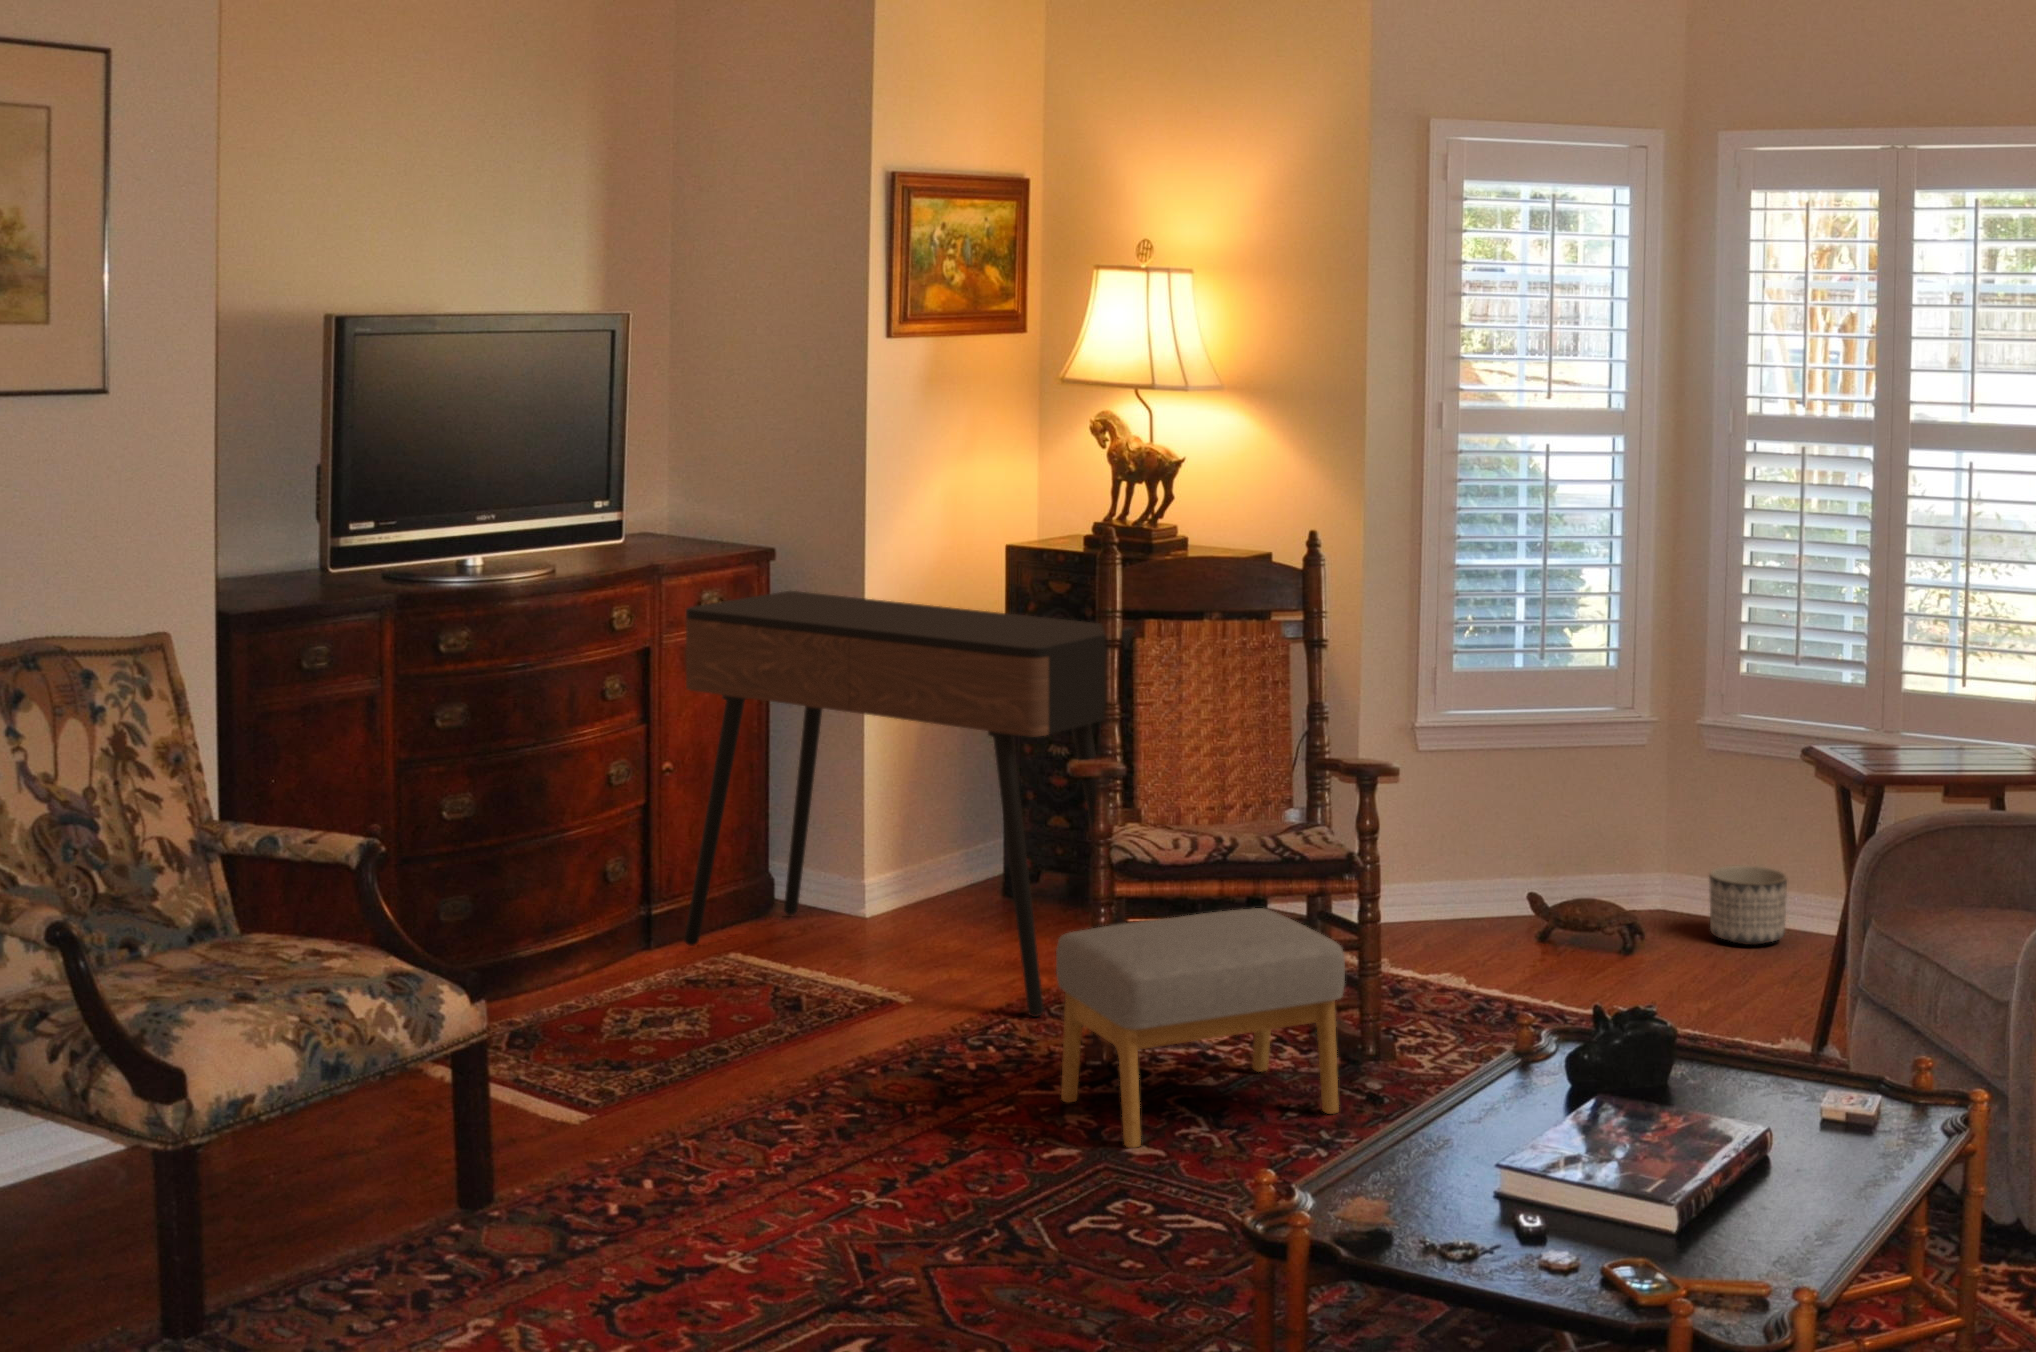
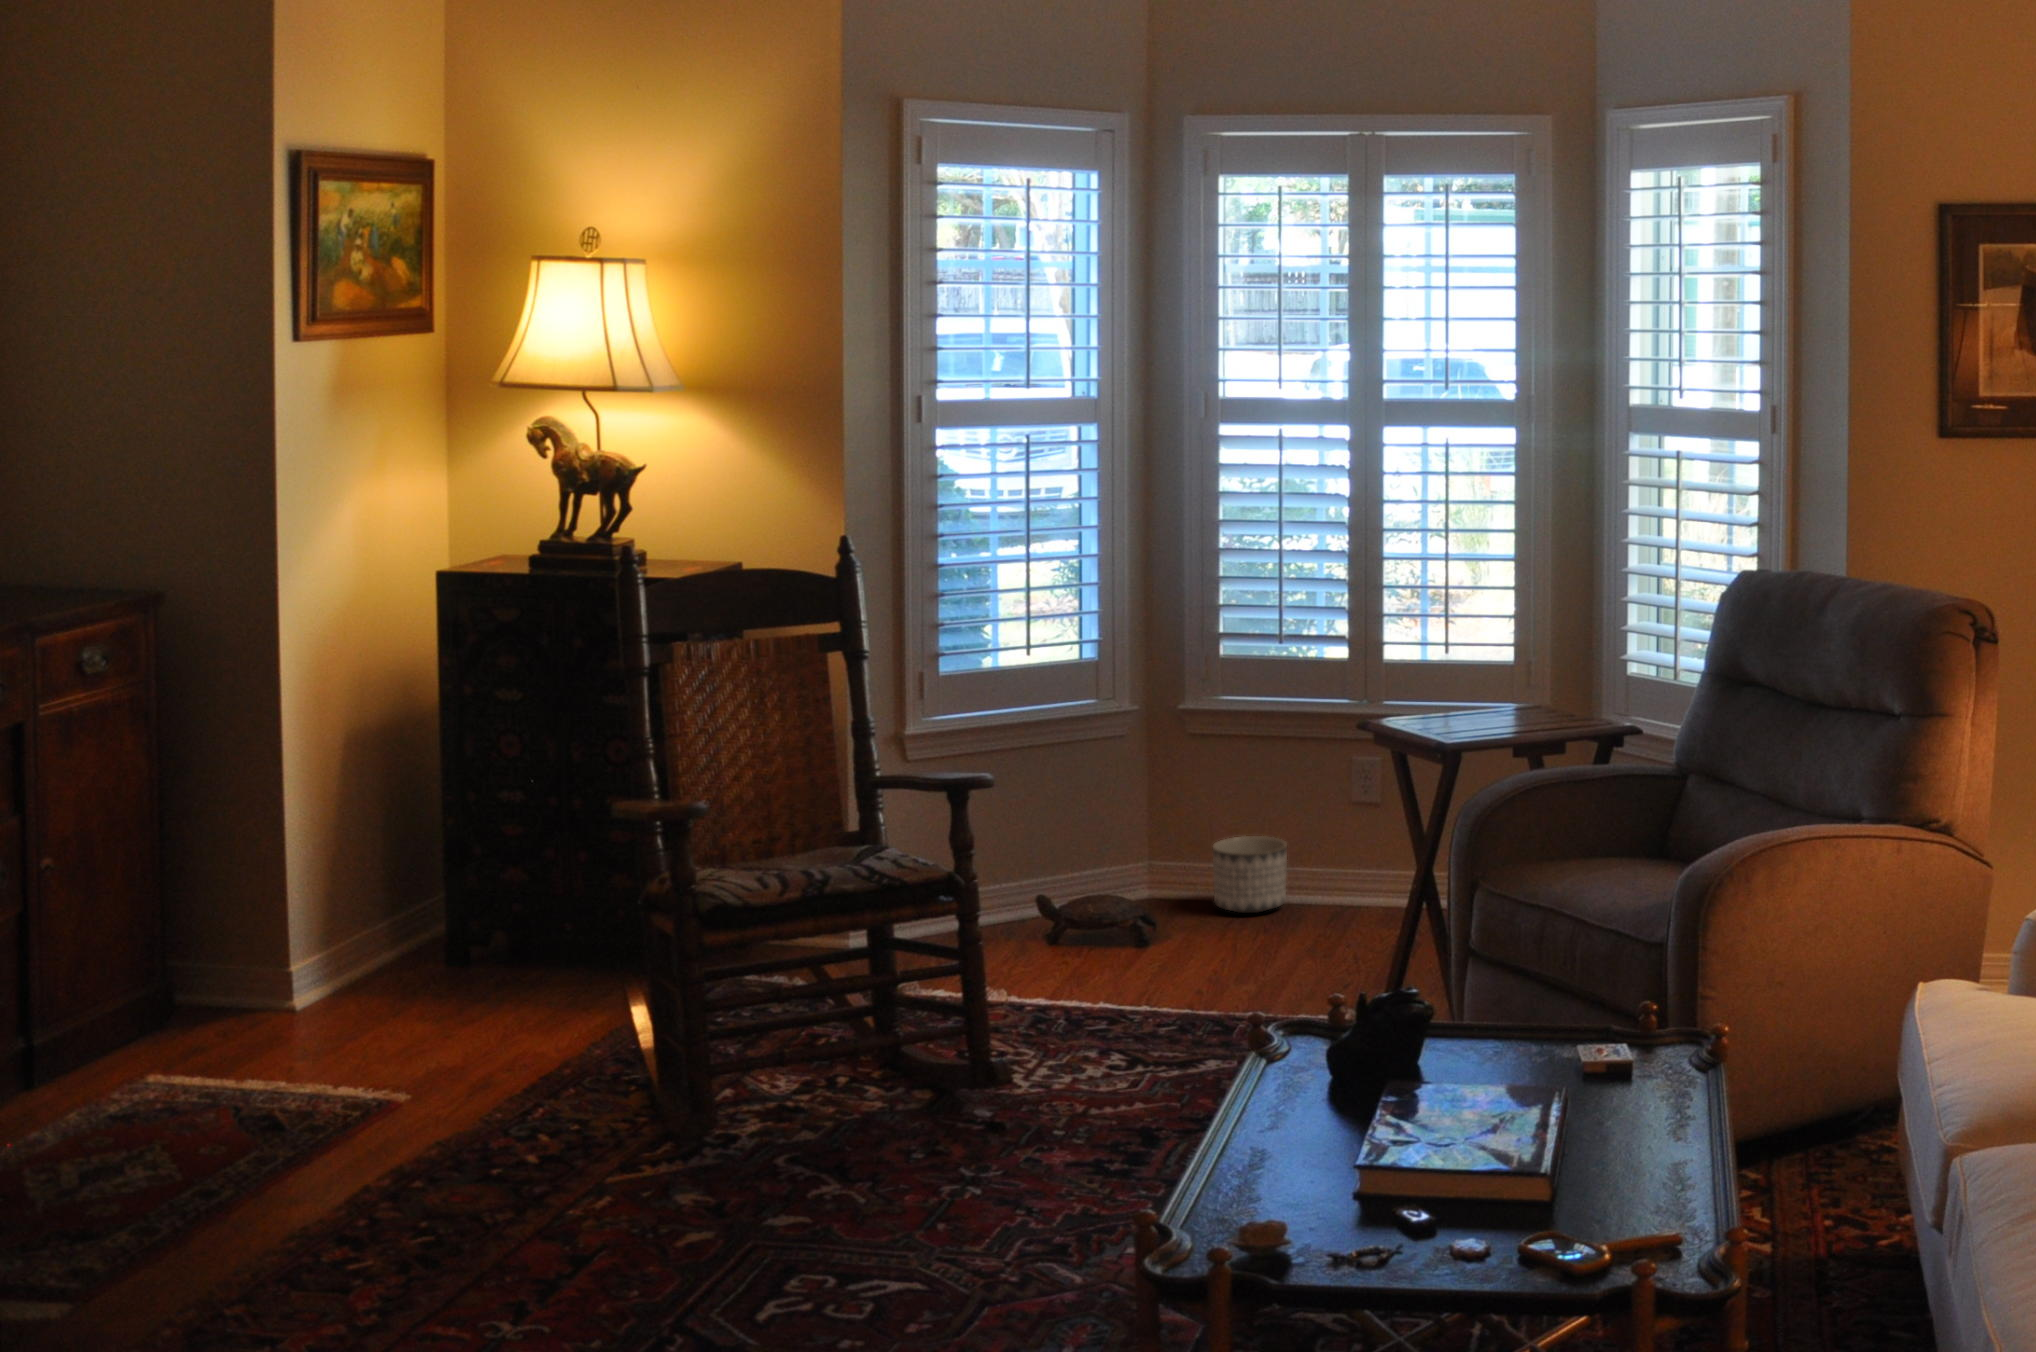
console table: present [684,591,1135,1017] -> none [28,641,646,1105]
footstool: present [1056,908,1345,1148] -> none [629,943,973,1243]

